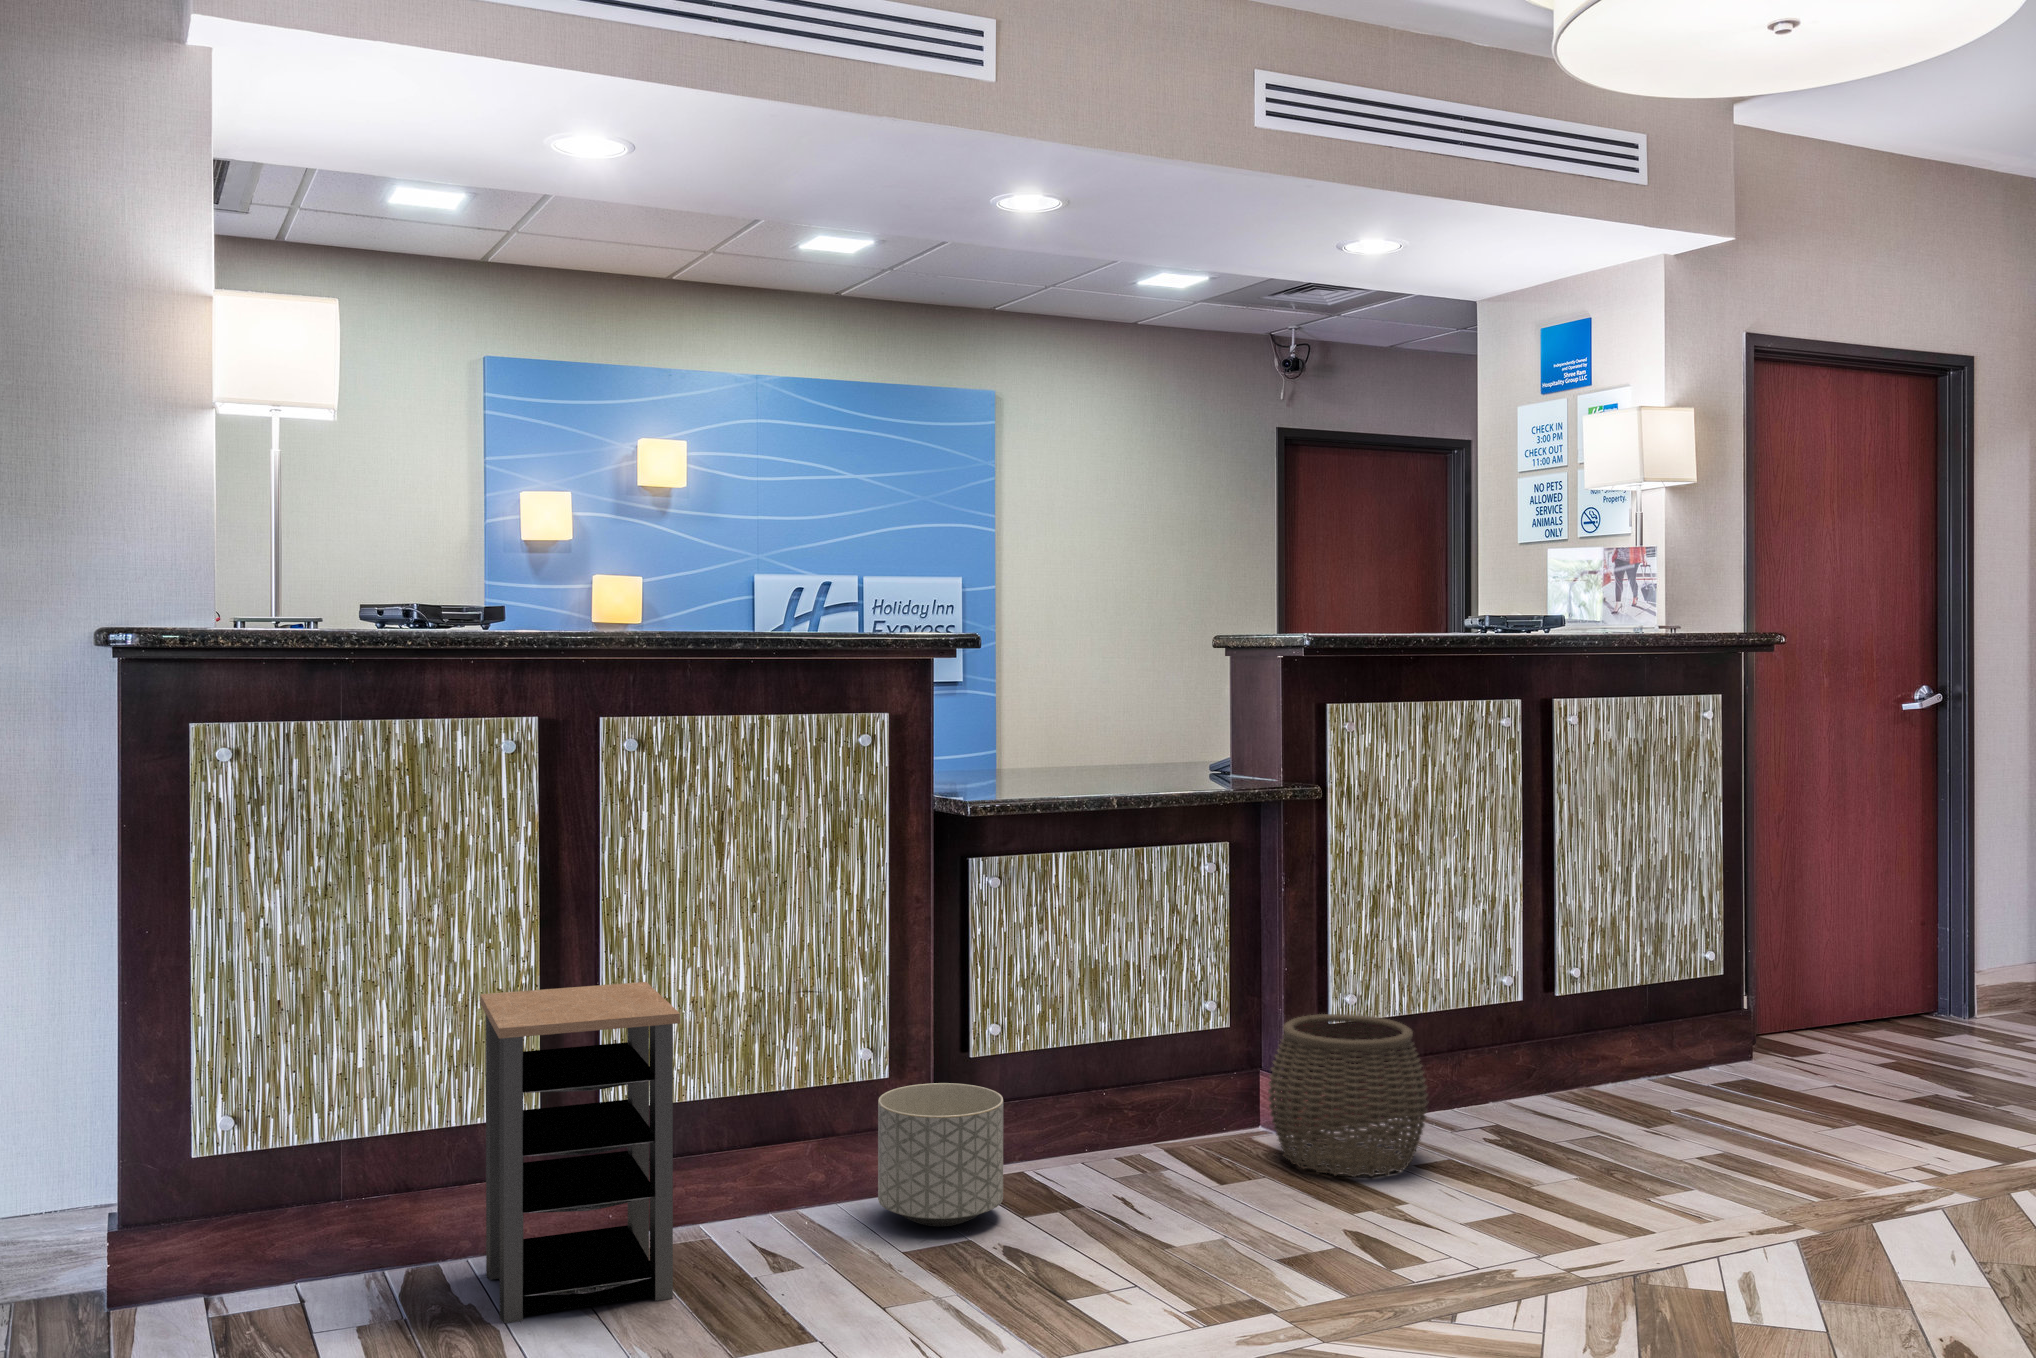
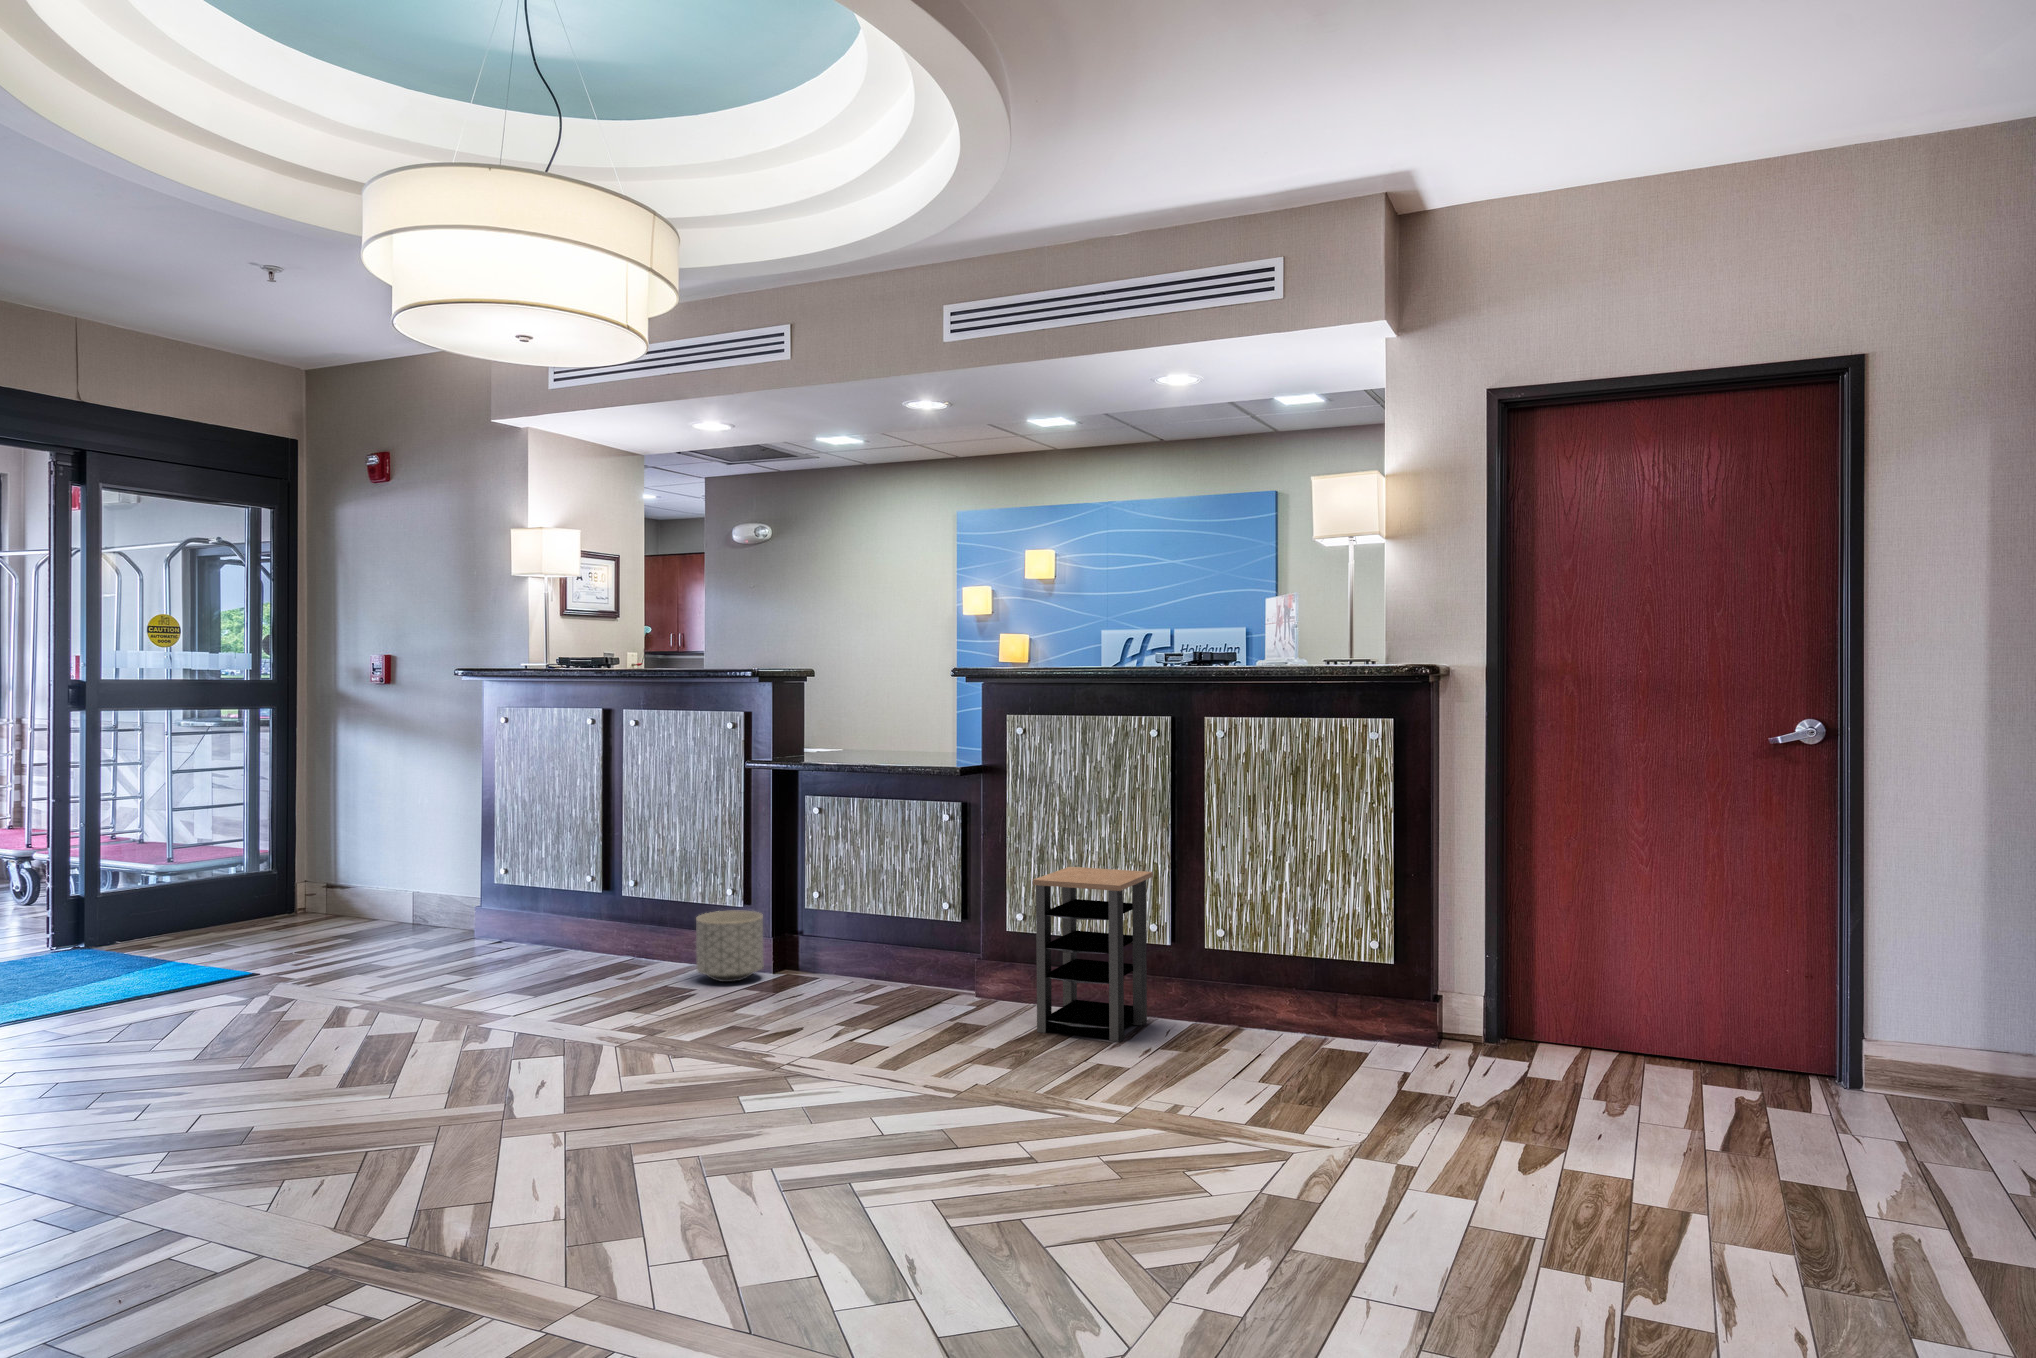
side table: present [480,982,680,1323] -> present [1033,867,1153,1042]
woven basket: present [1268,1014,1428,1177] -> none [894,917,996,1019]

